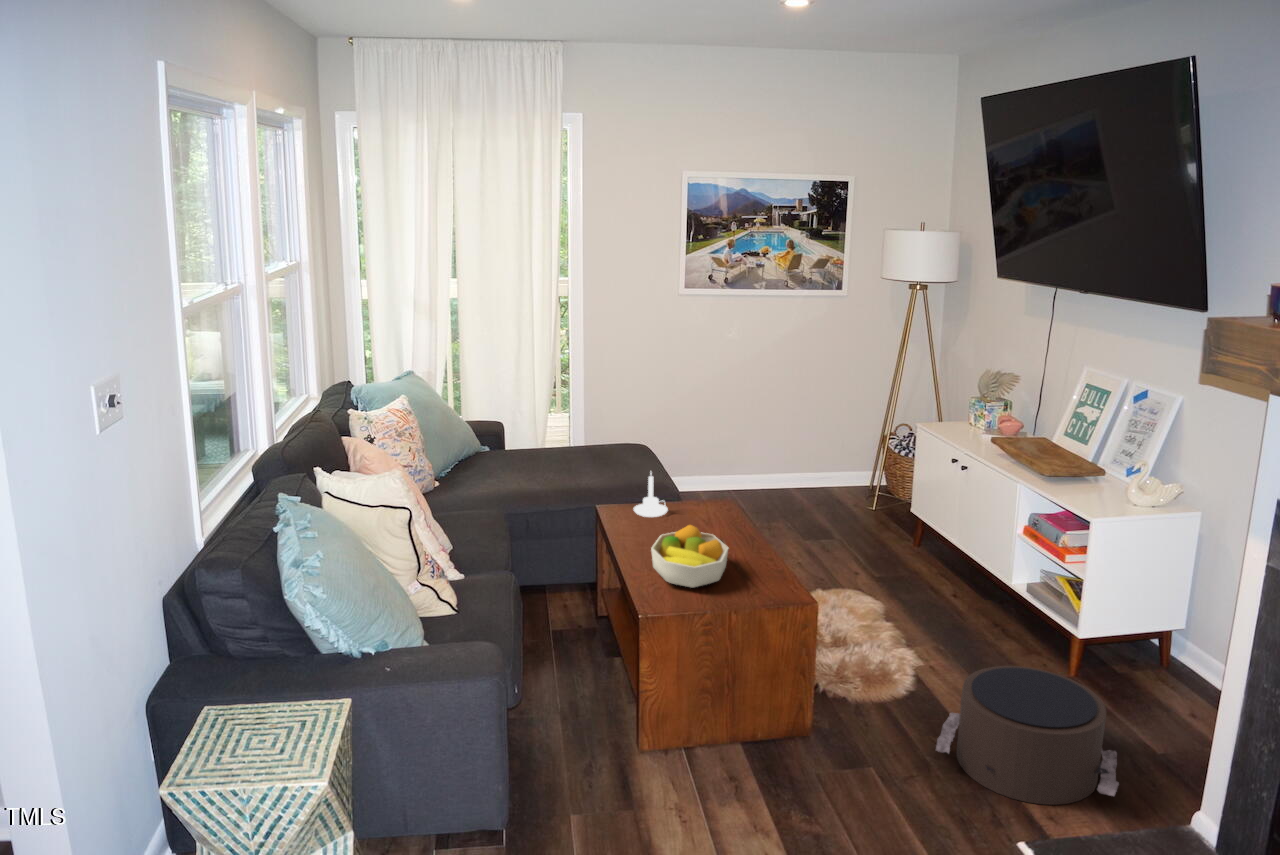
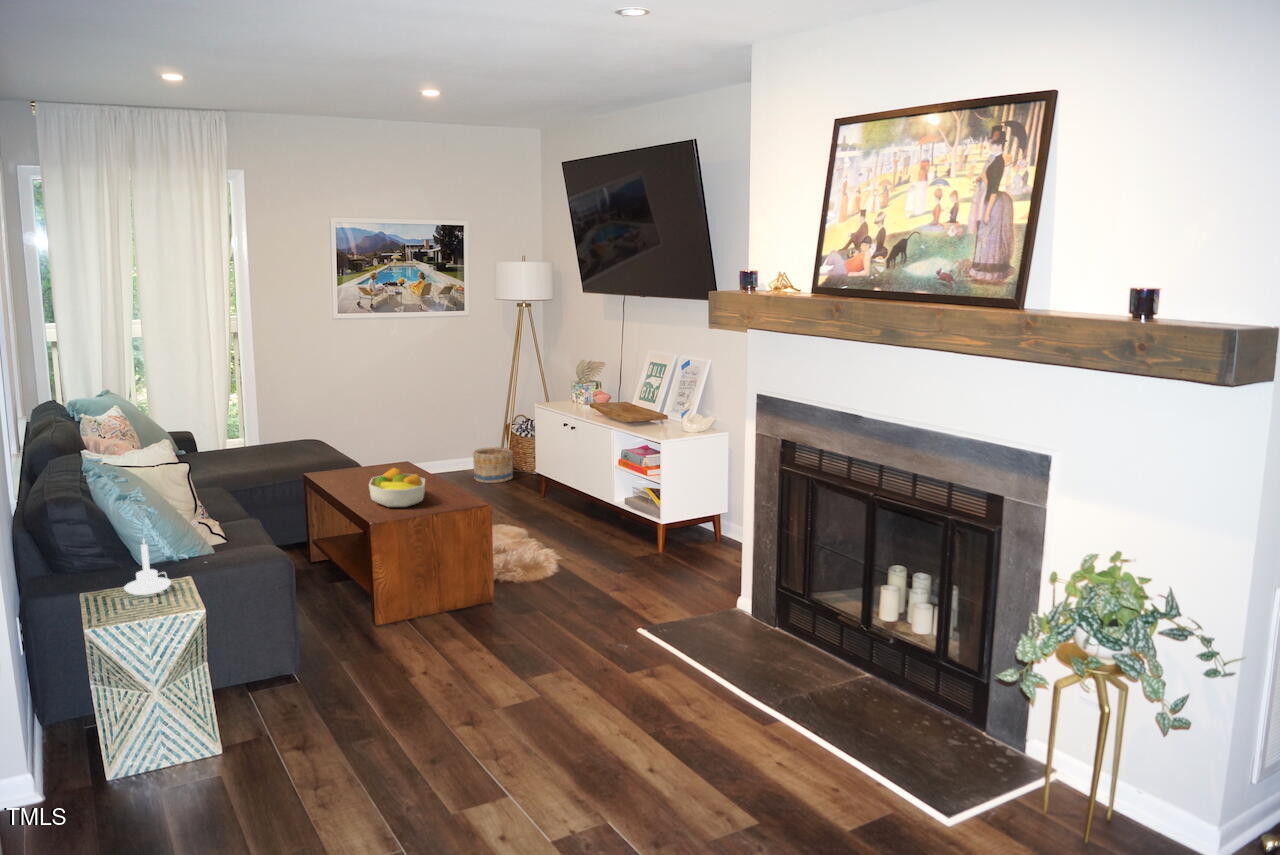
basket: none [832,463,884,511] -> present [473,447,513,483]
candle holder: present [634,473,668,517] -> present [124,539,171,595]
pouf: present [936,666,1119,805] -> none [581,535,691,610]

